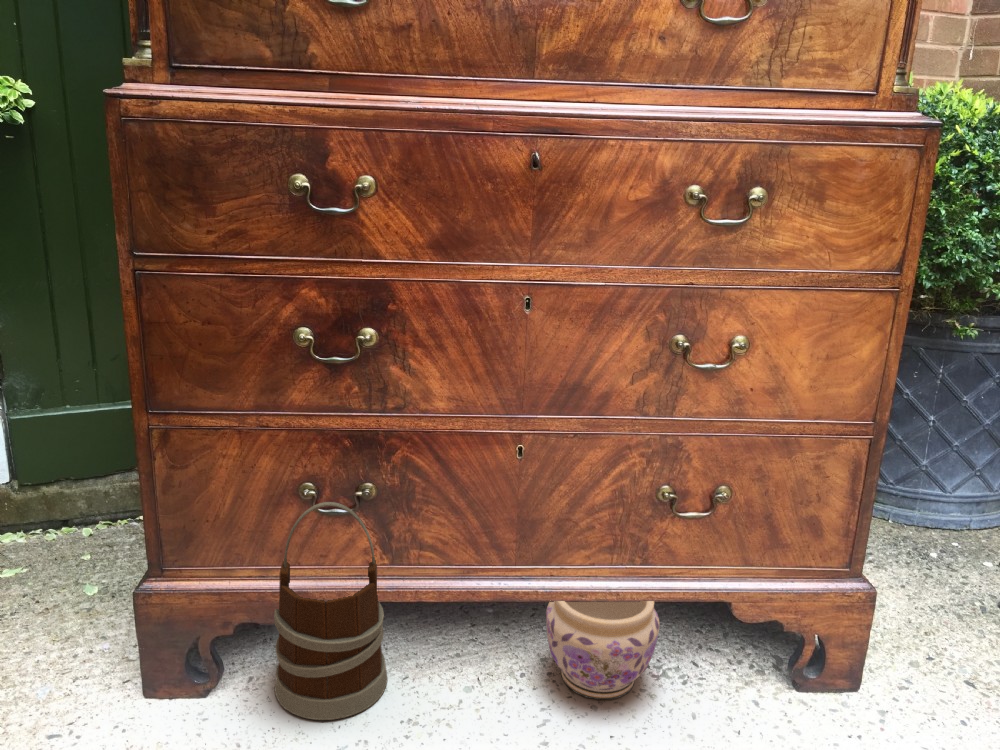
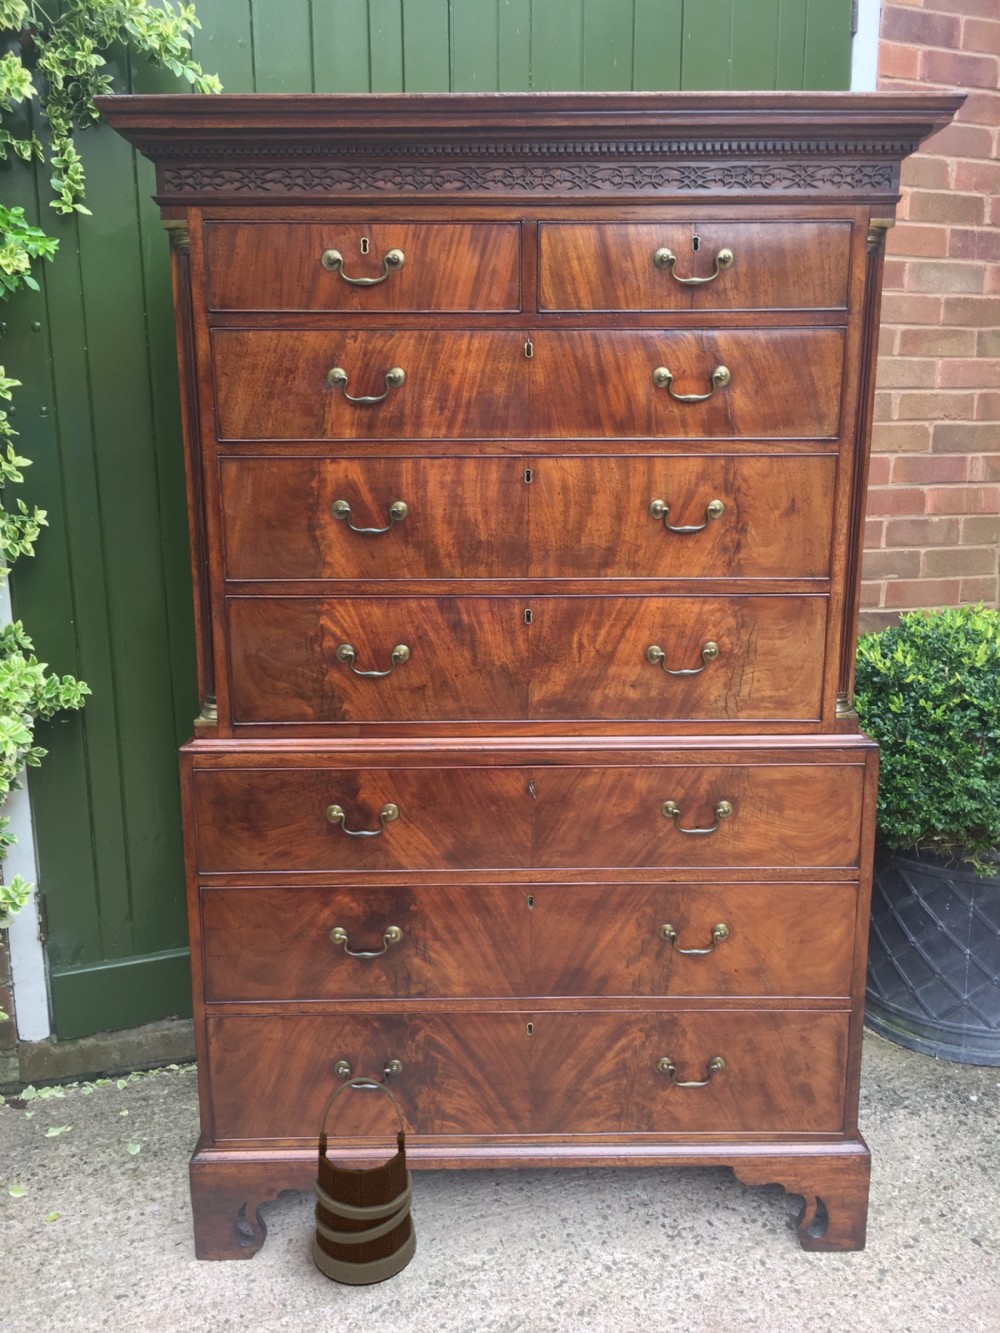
planter: present [546,600,660,700] -> none [562,1131,668,1262]

